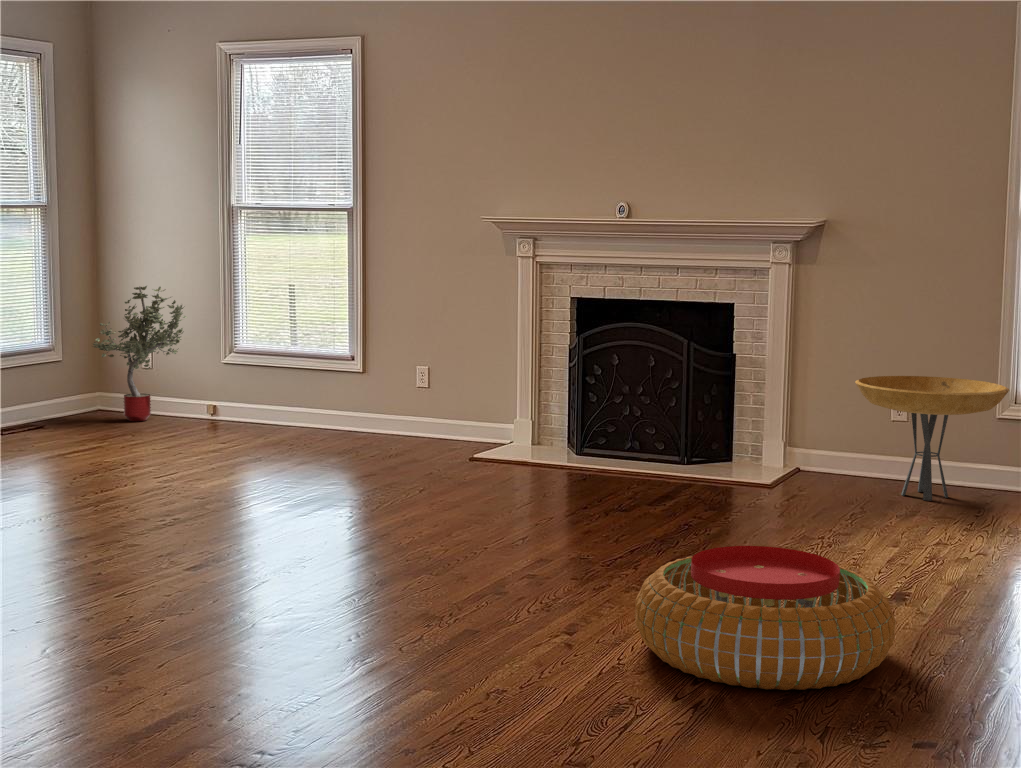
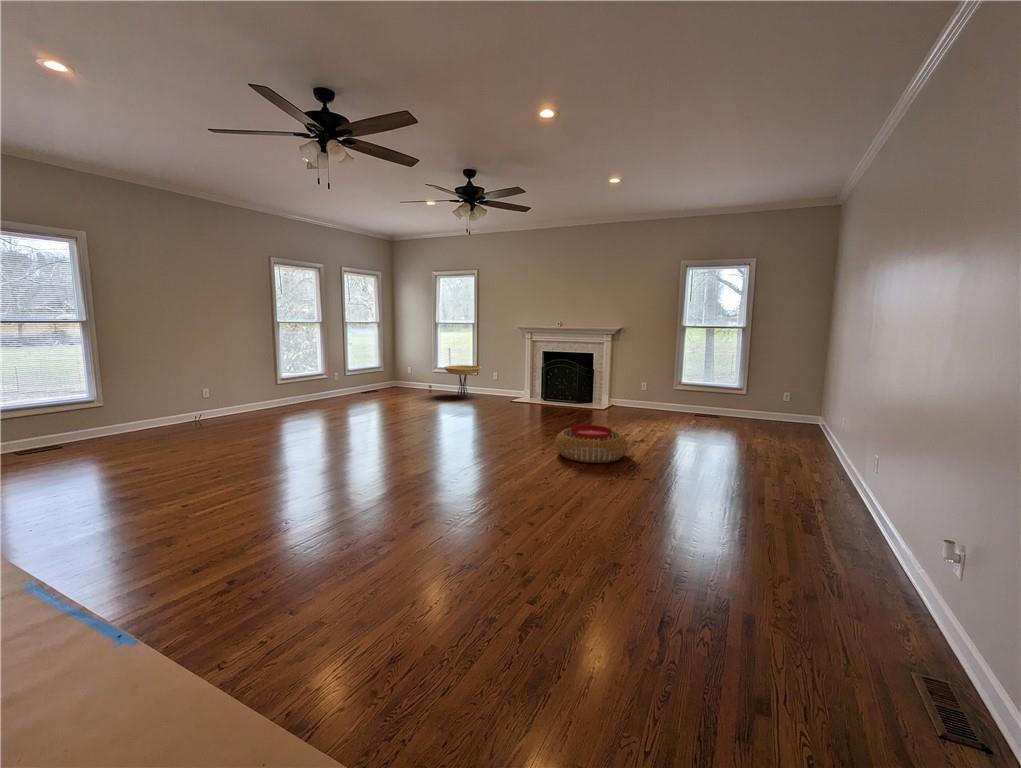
potted tree: present [93,286,187,421] -> none [392,348,422,391]
side table: present [855,376,1009,501] -> present [444,365,481,396]

